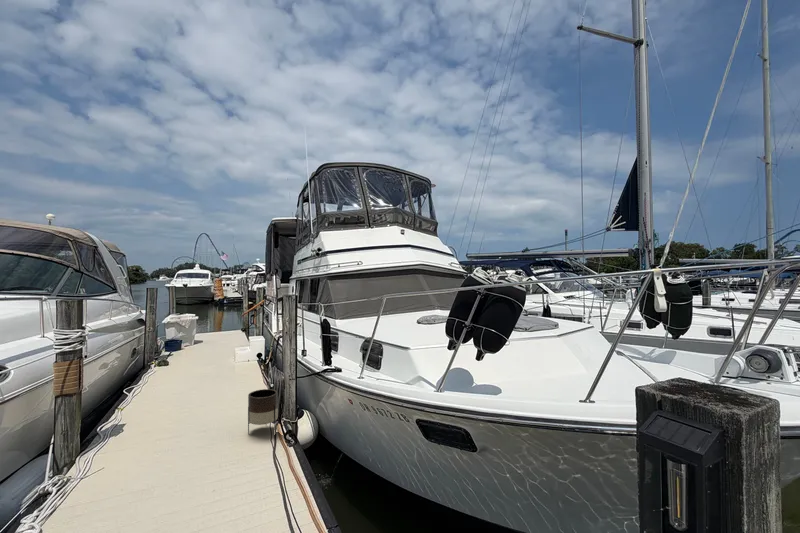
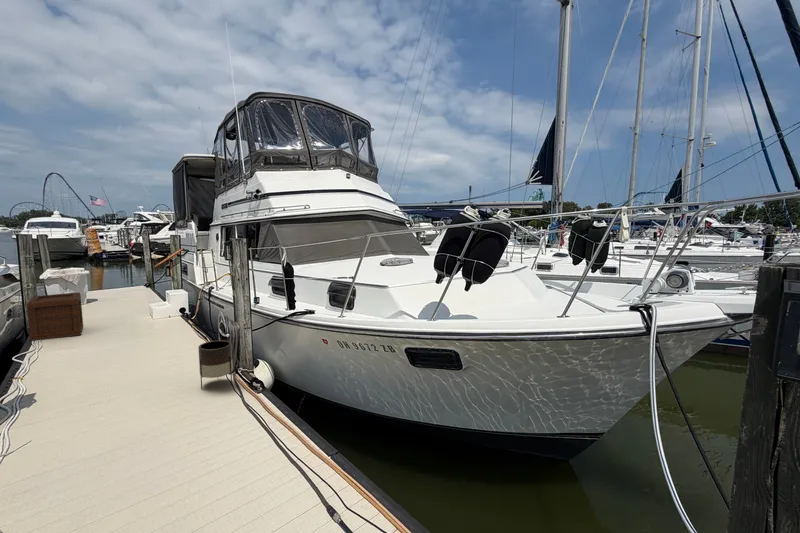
wooden crate: none [139,337,181,378] -> present [27,293,83,341]

